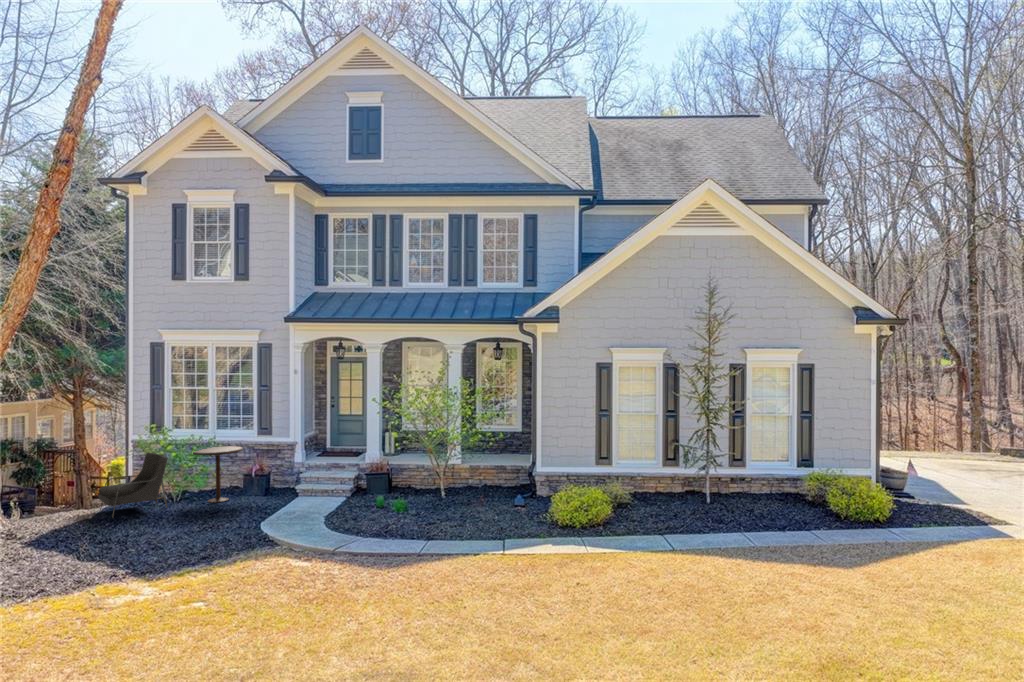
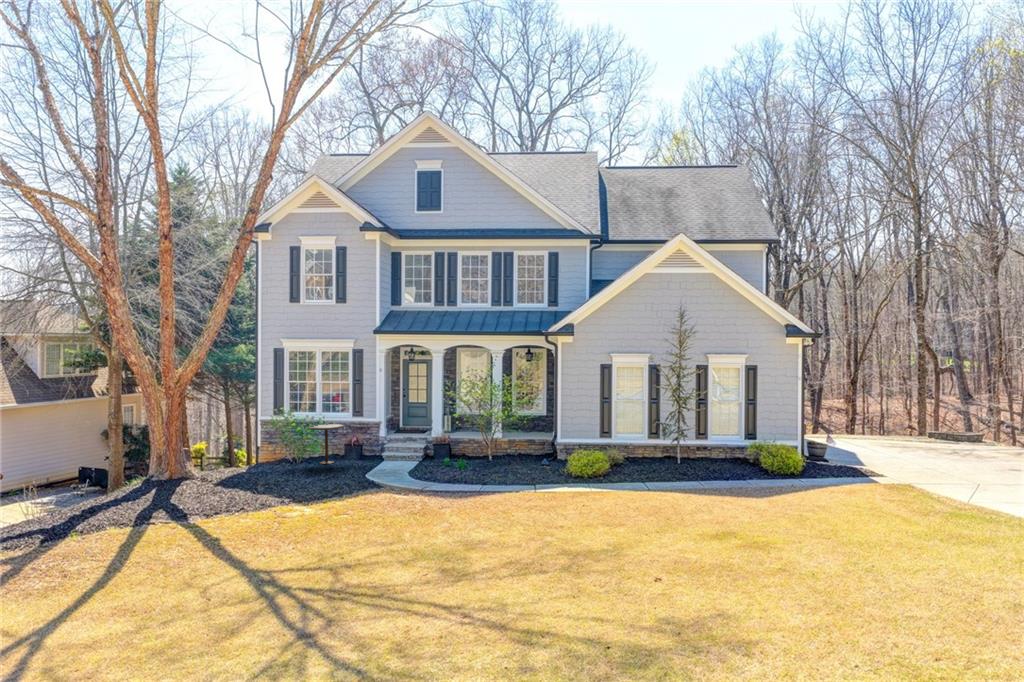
armchair: present [98,453,168,518] -> none [246,427,295,472]

